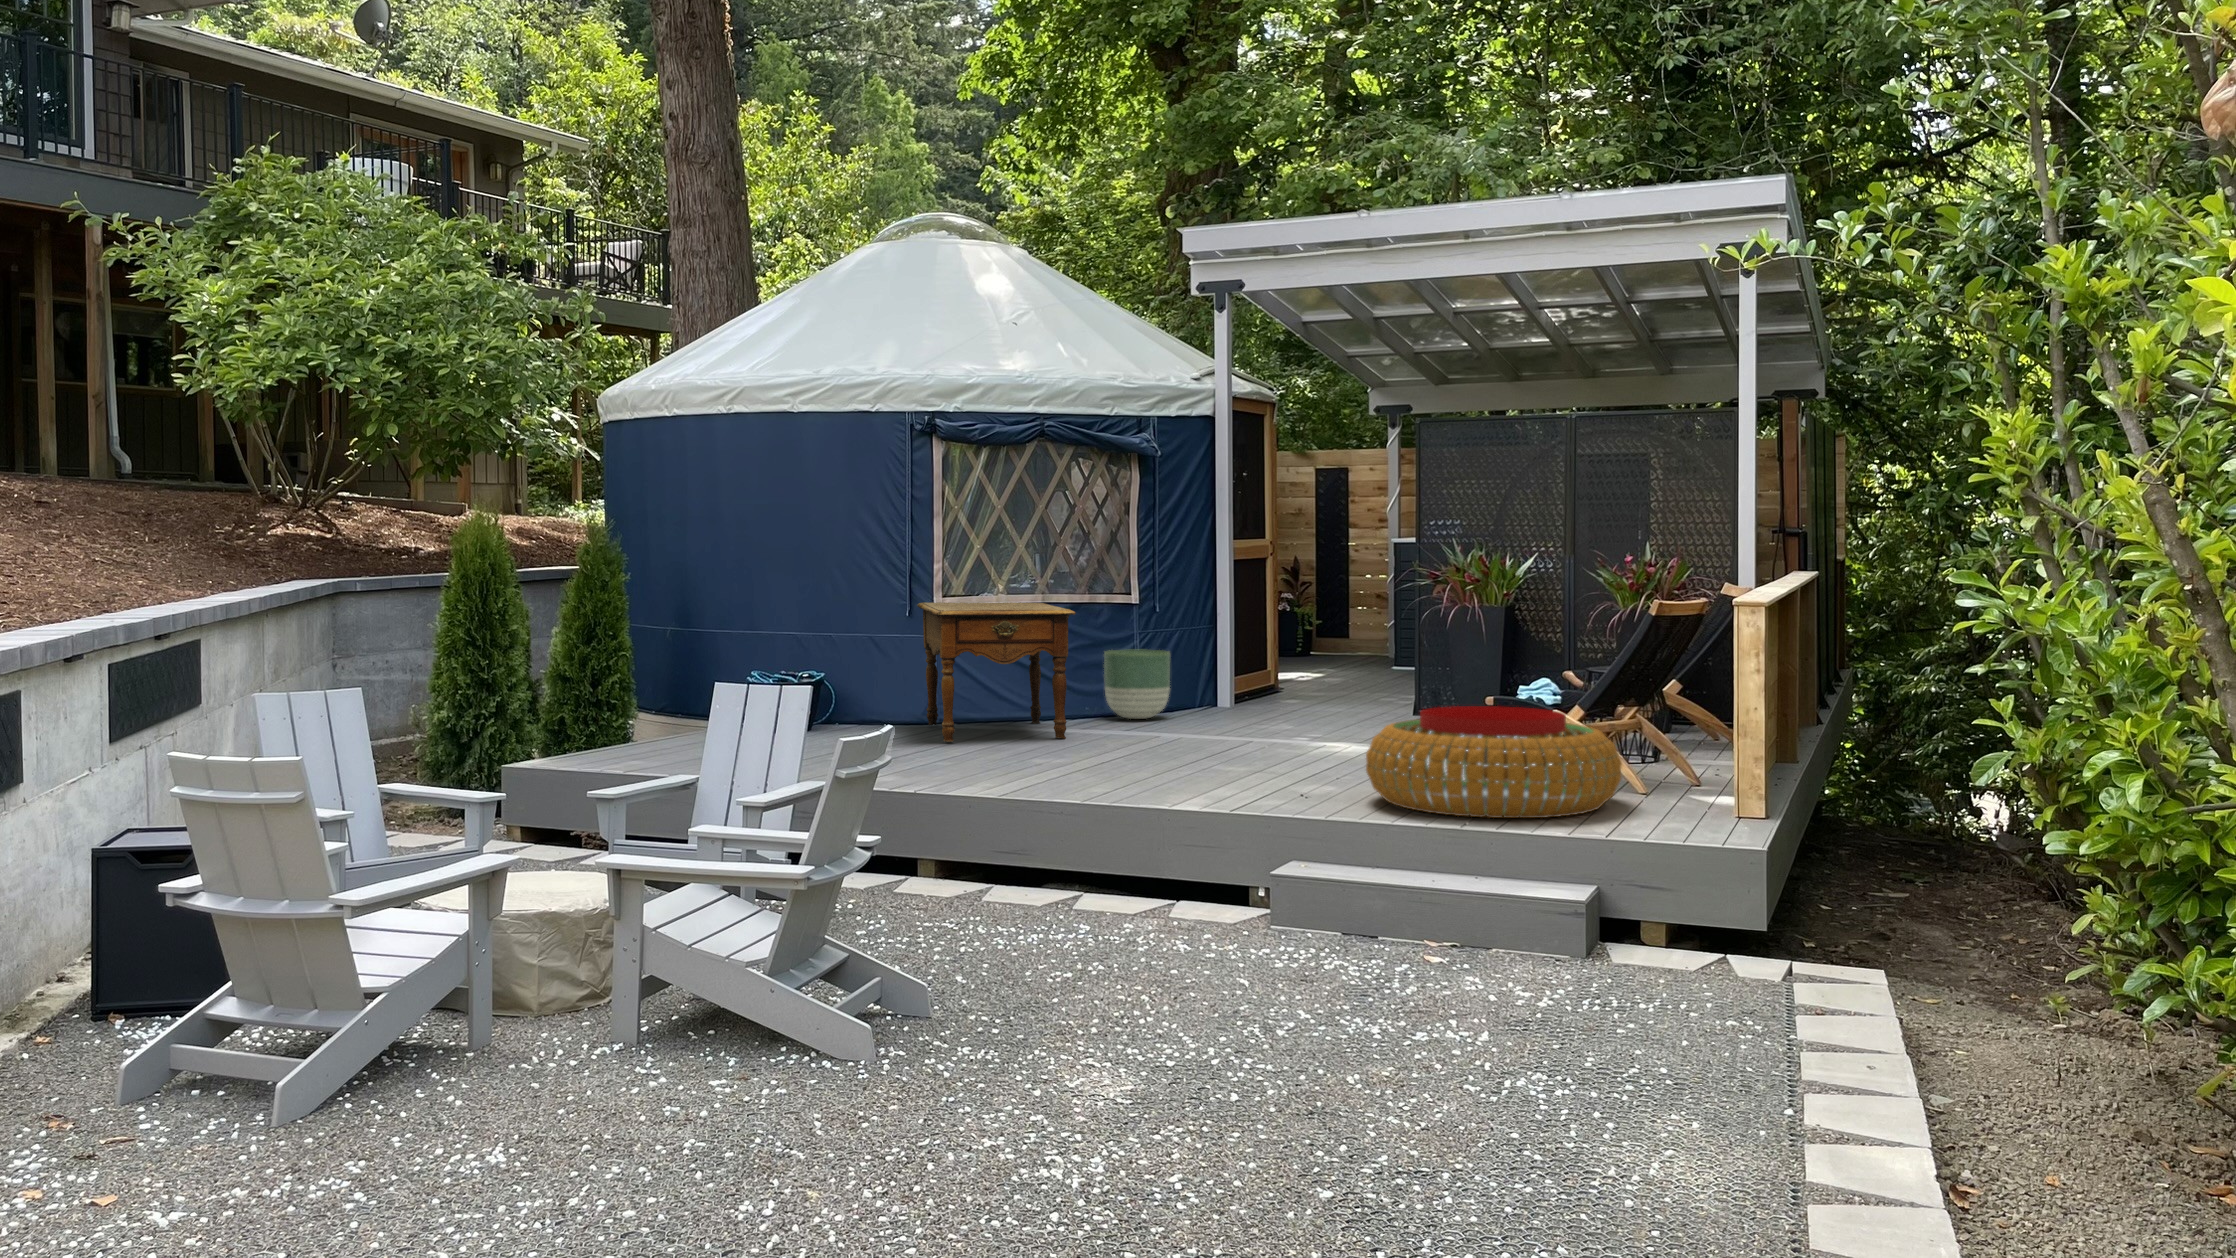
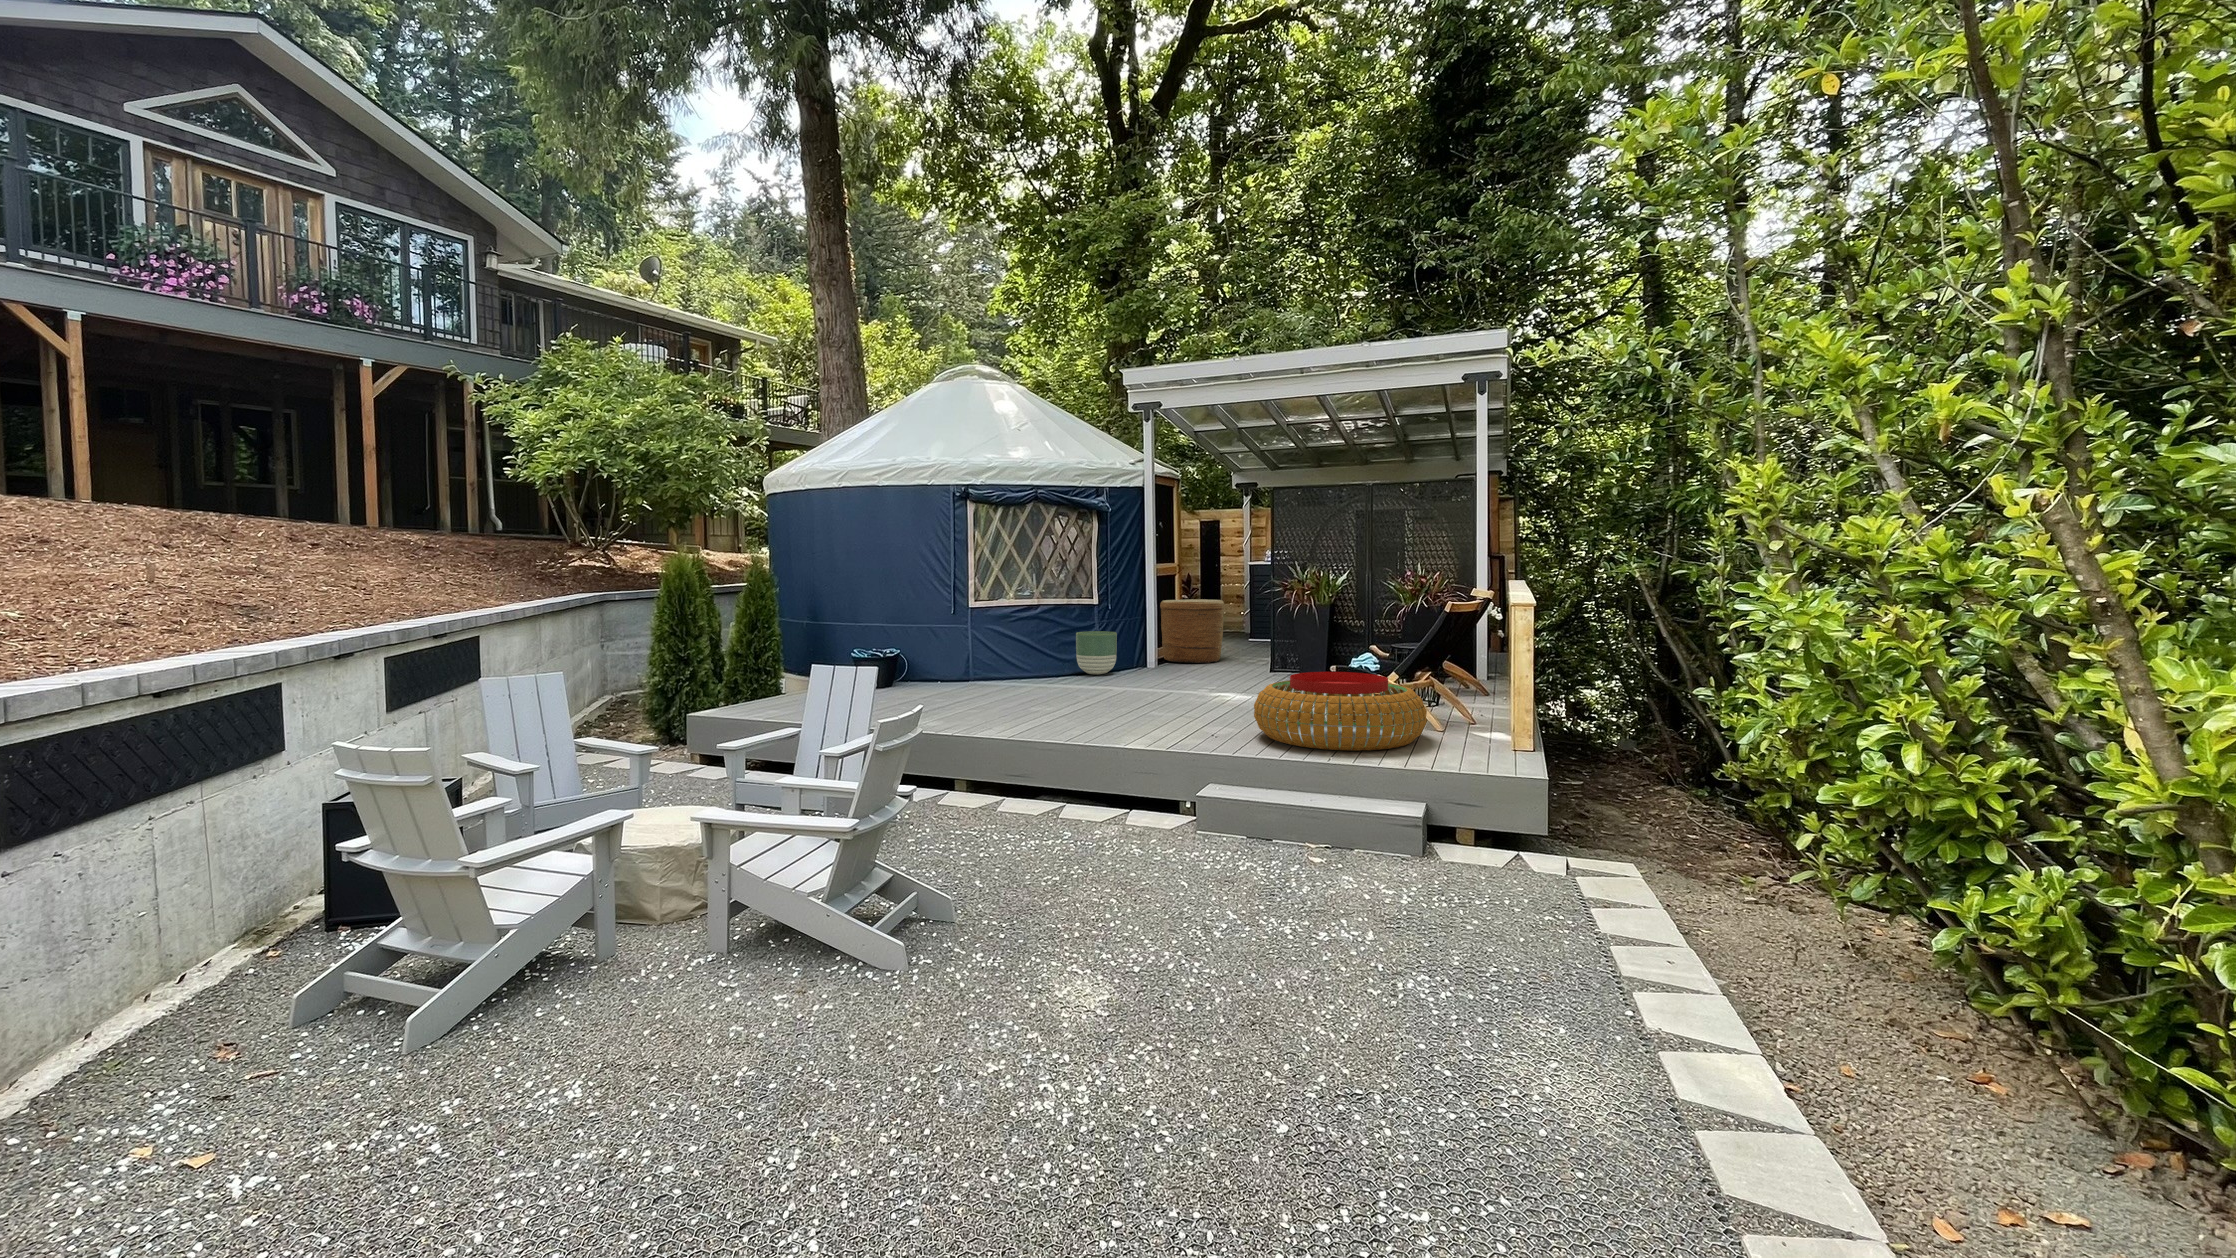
woven basket: none [1244,600,1350,705] -> present [1160,599,1225,663]
side table: present [917,602,1076,742] -> none [959,603,1059,692]

